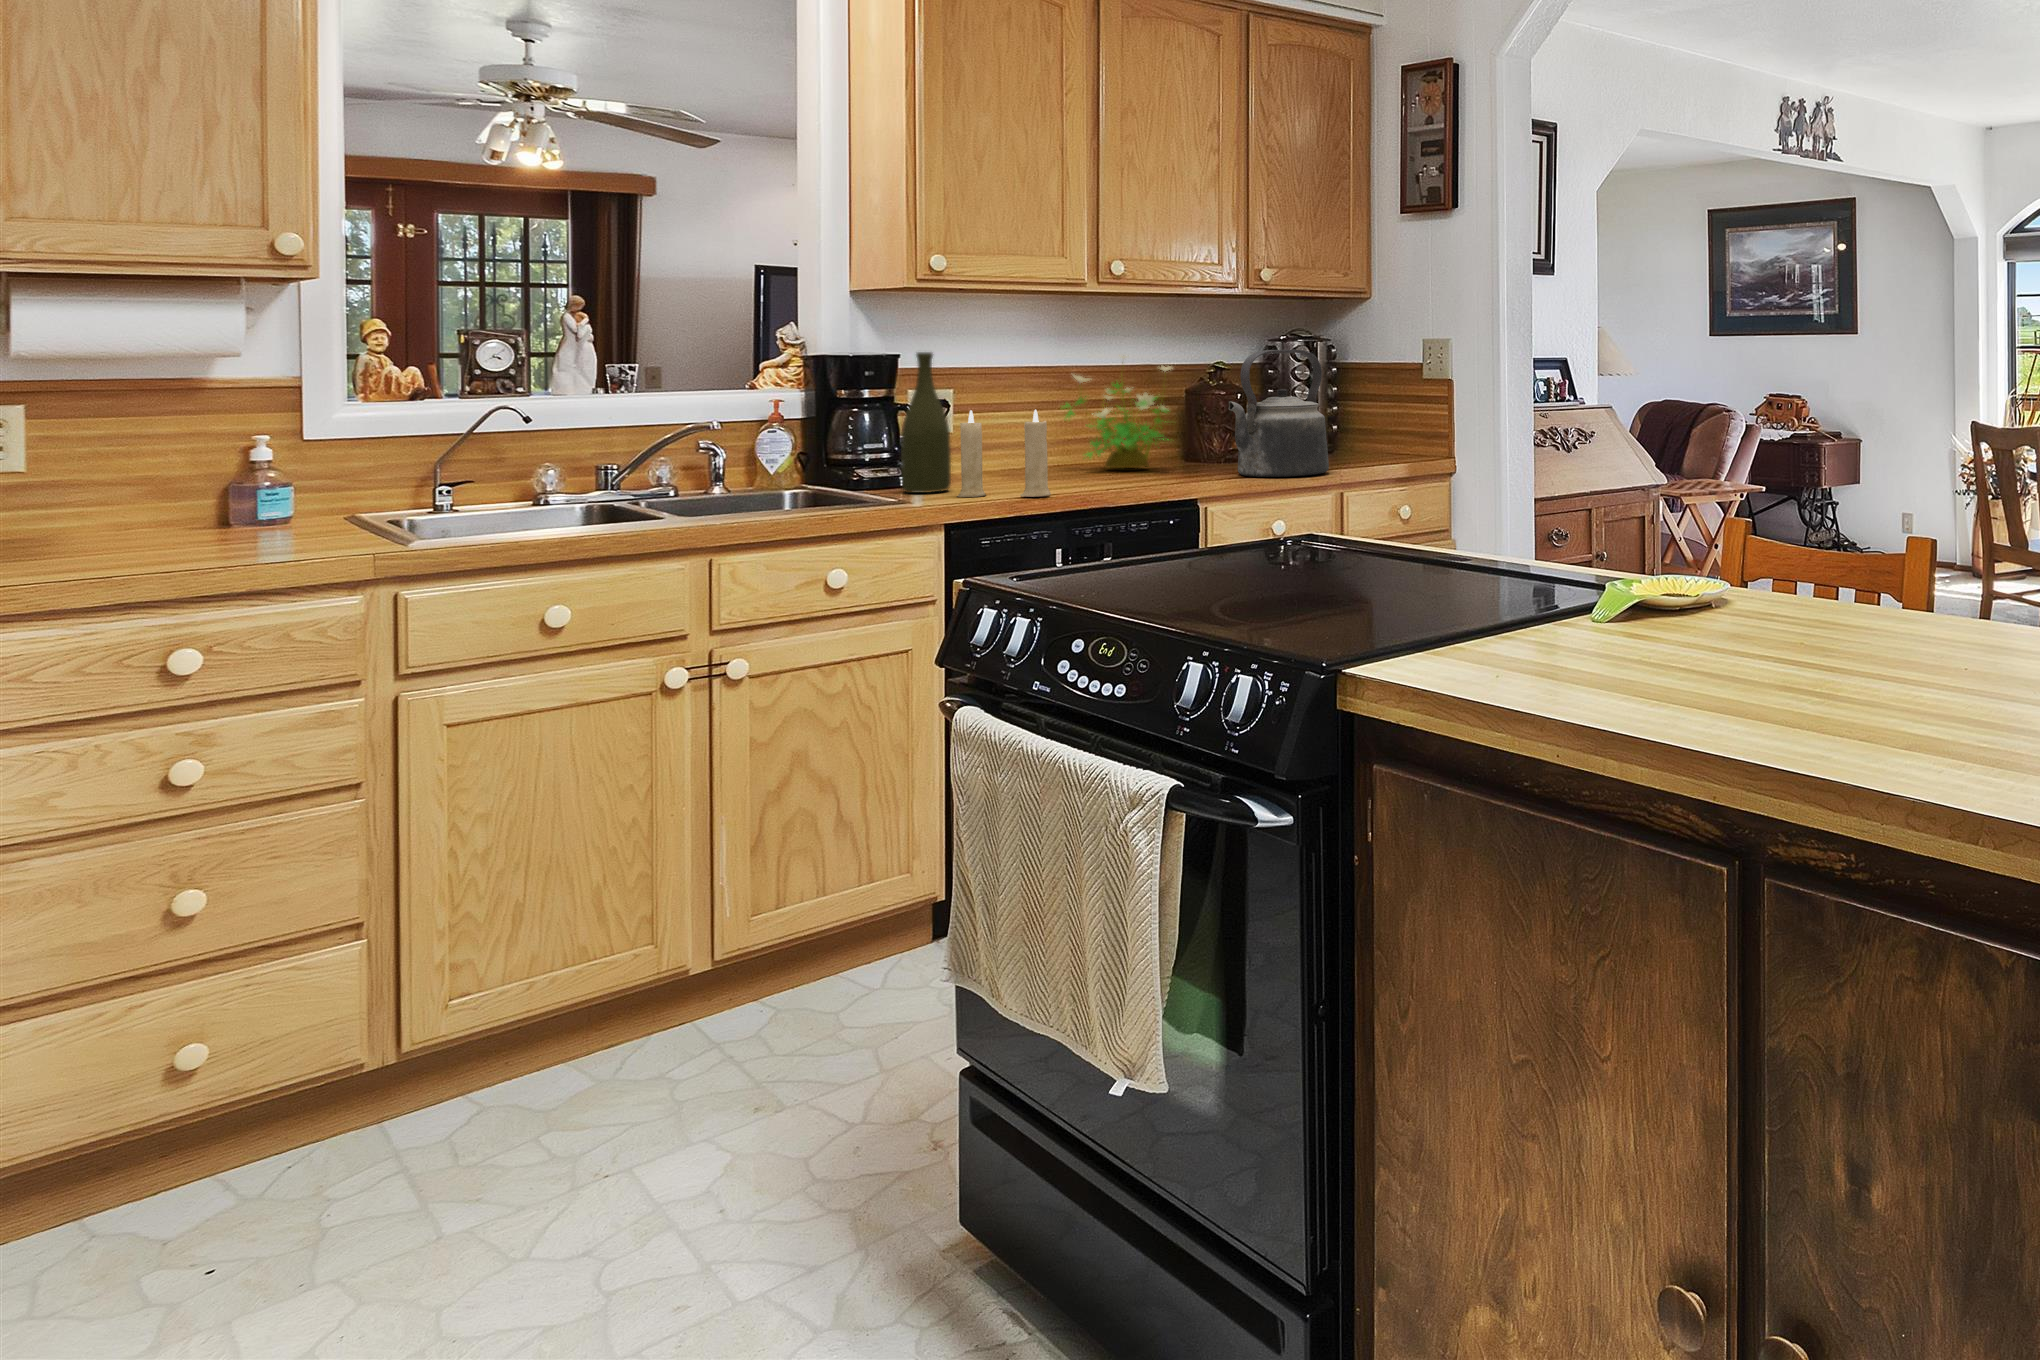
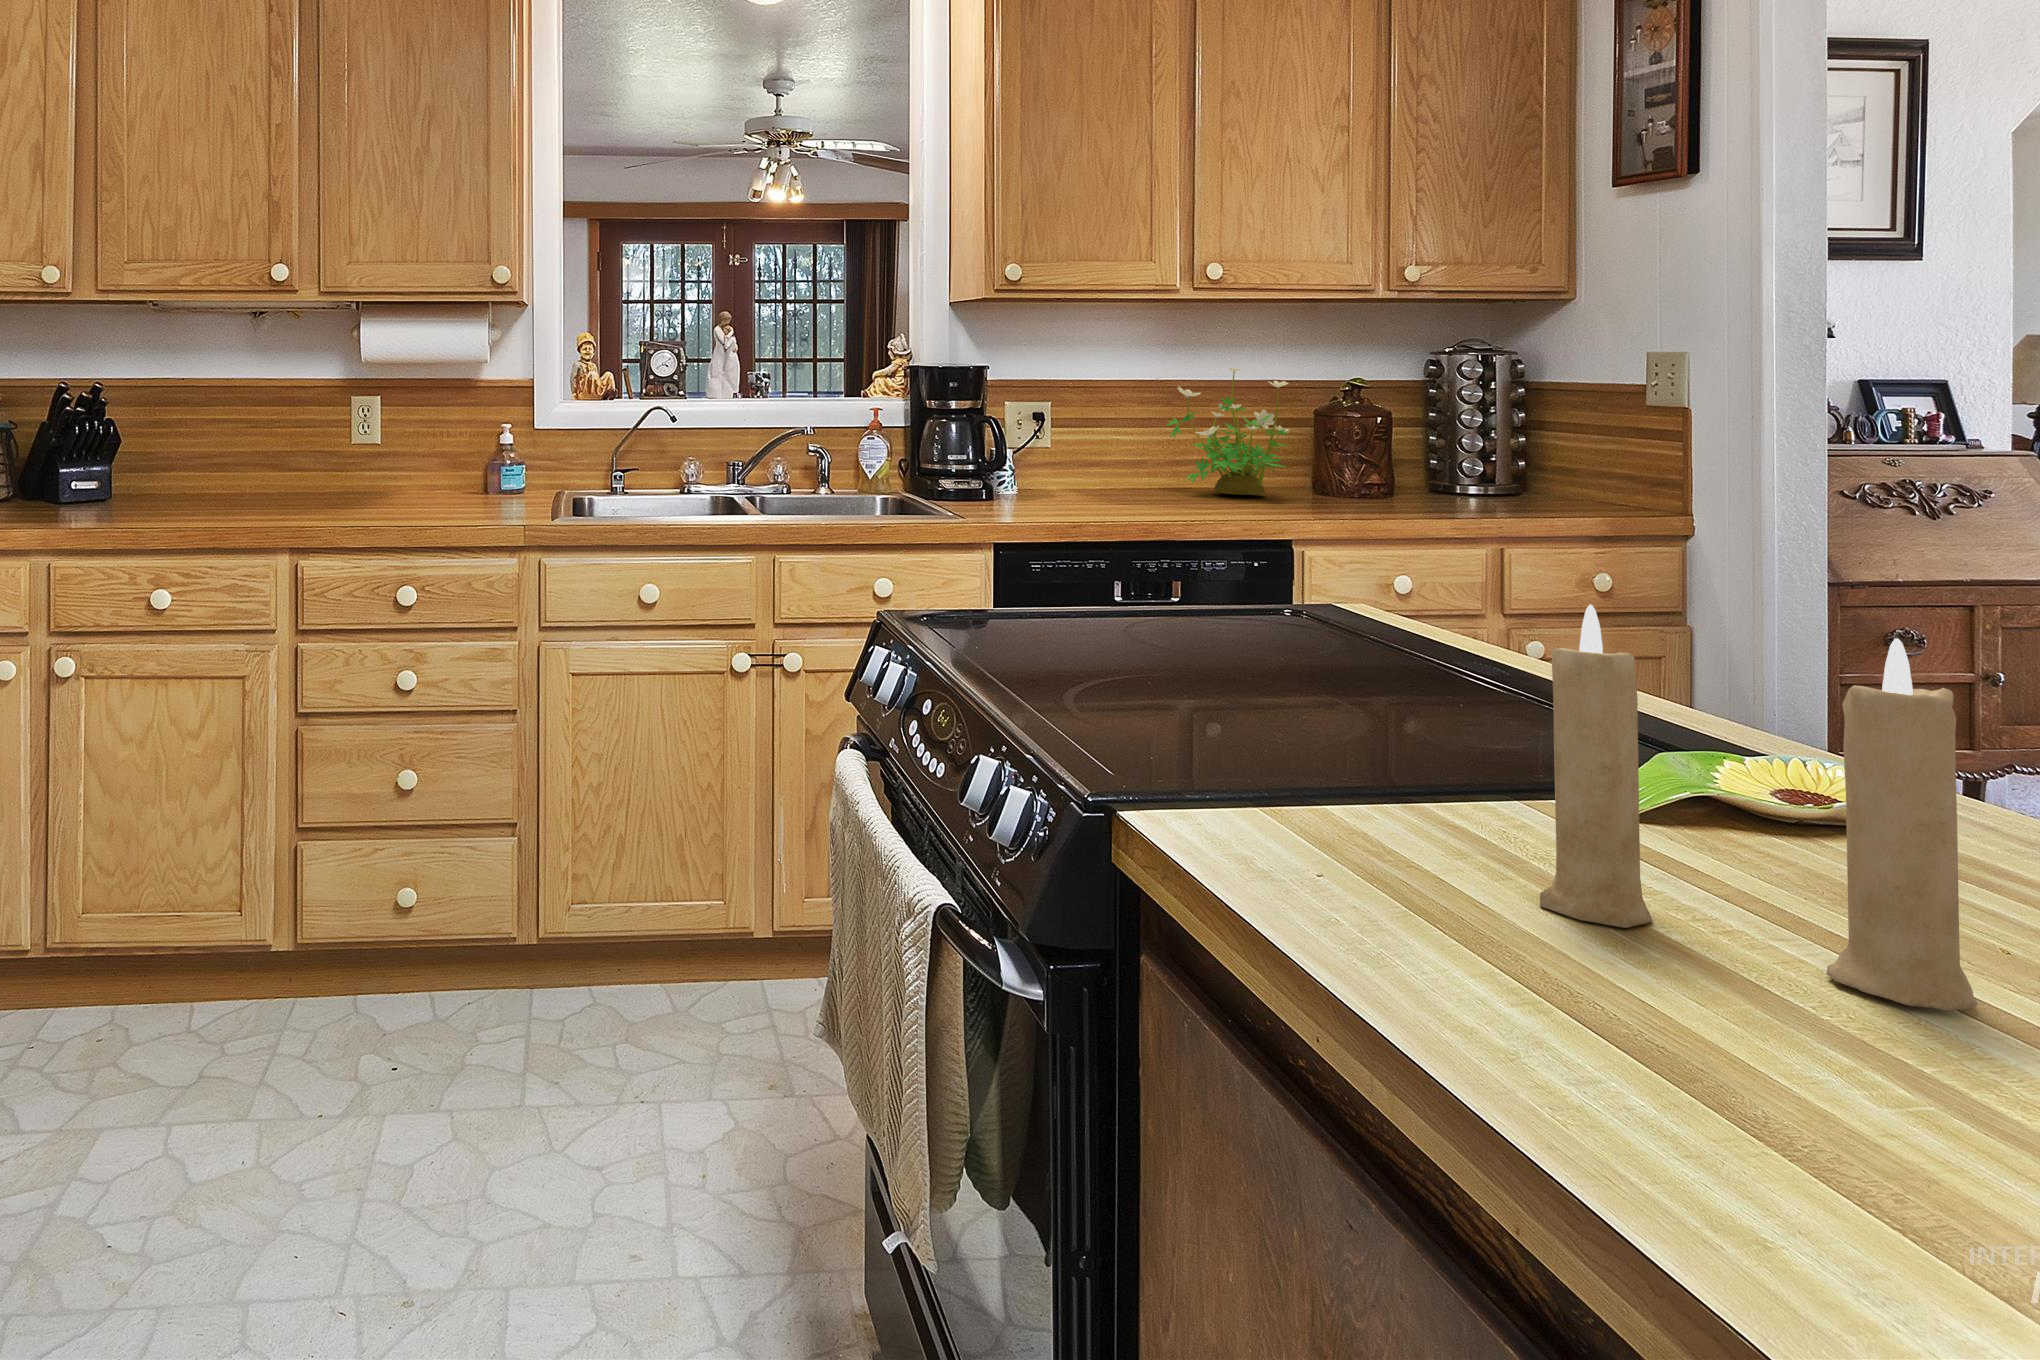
kettle: present [1229,350,1329,477] -> none [1343,365,1486,521]
bottle: present [901,352,951,493] -> none [981,364,1028,507]
candle: present [957,410,1051,497] -> present [1540,605,1977,1011]

